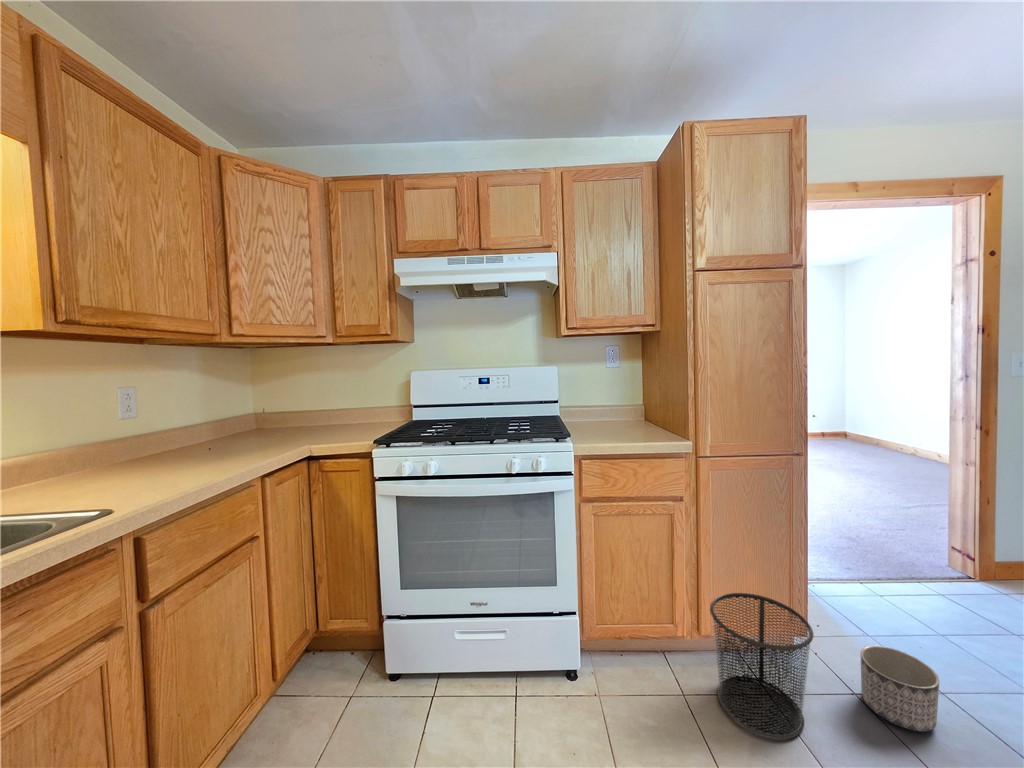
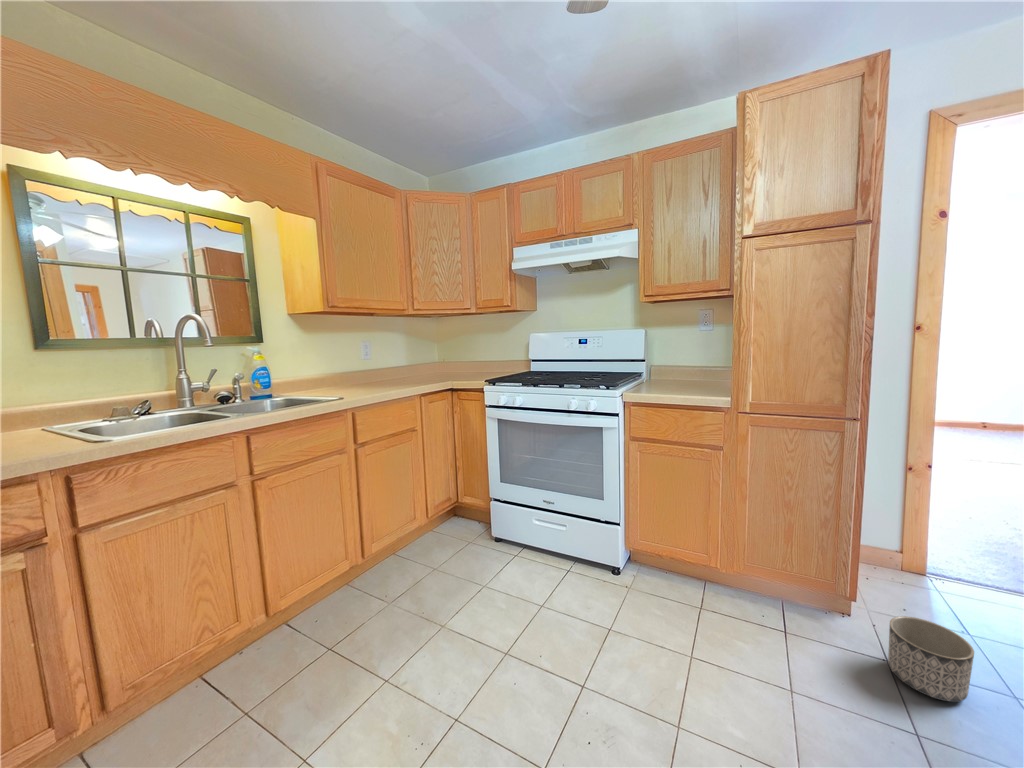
waste bin: present [710,593,814,739] -> none [725,536,820,657]

